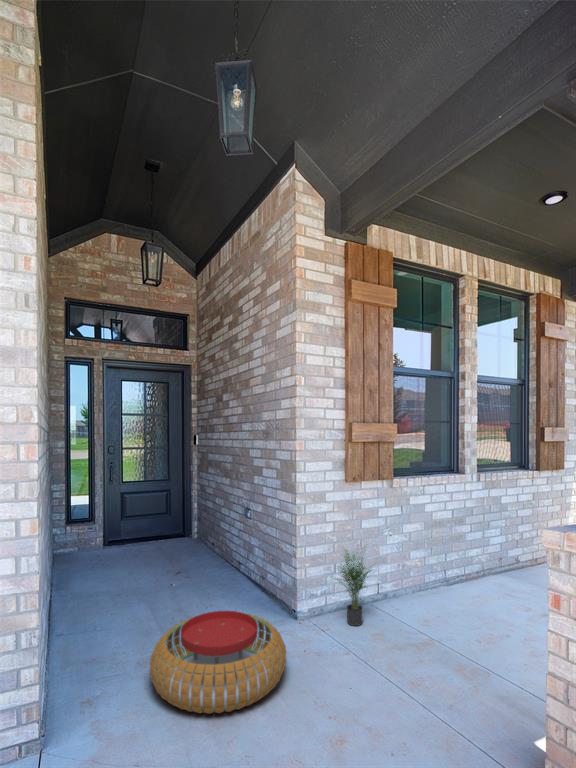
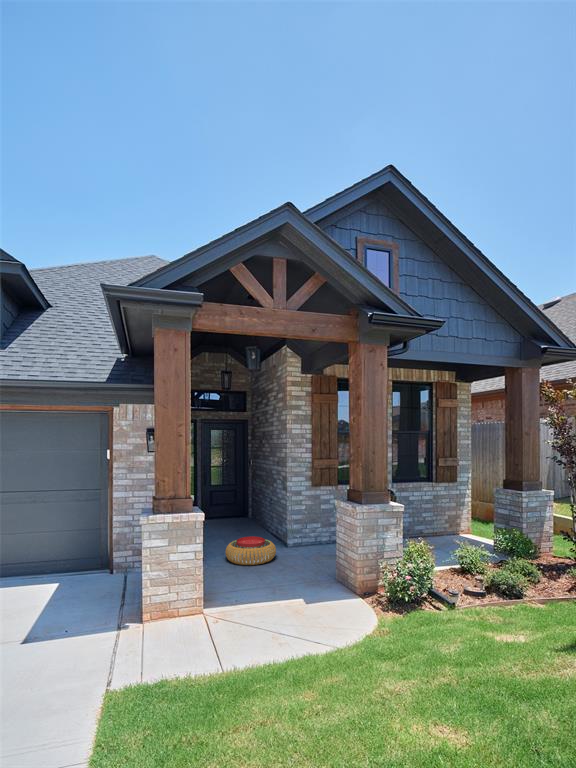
potted plant: present [334,553,372,626] -> none [299,515,323,550]

